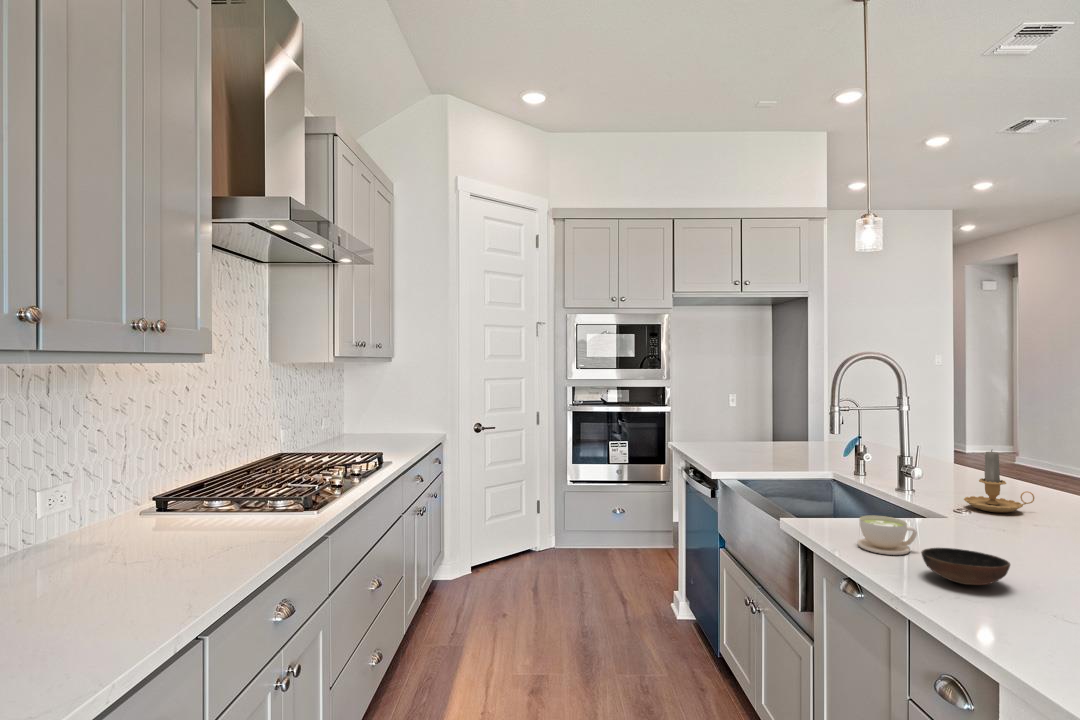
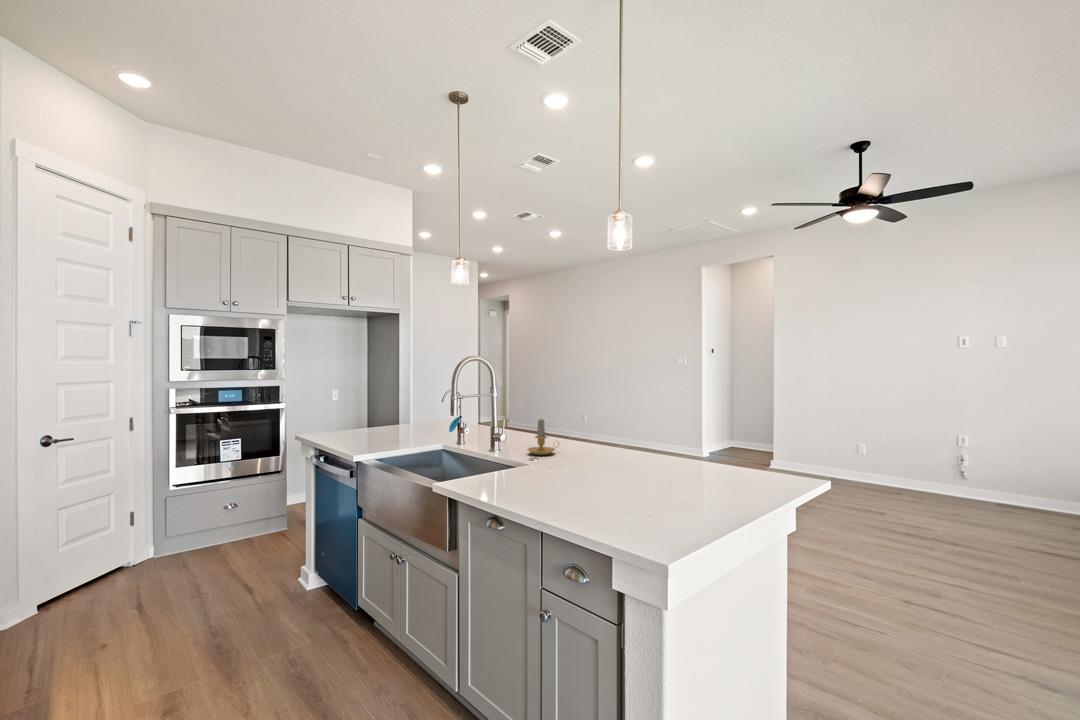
coffee cup: present [858,516,917,555] -> none [492,465,524,489]
bowl: present [921,548,1010,585] -> none [535,476,576,496]

